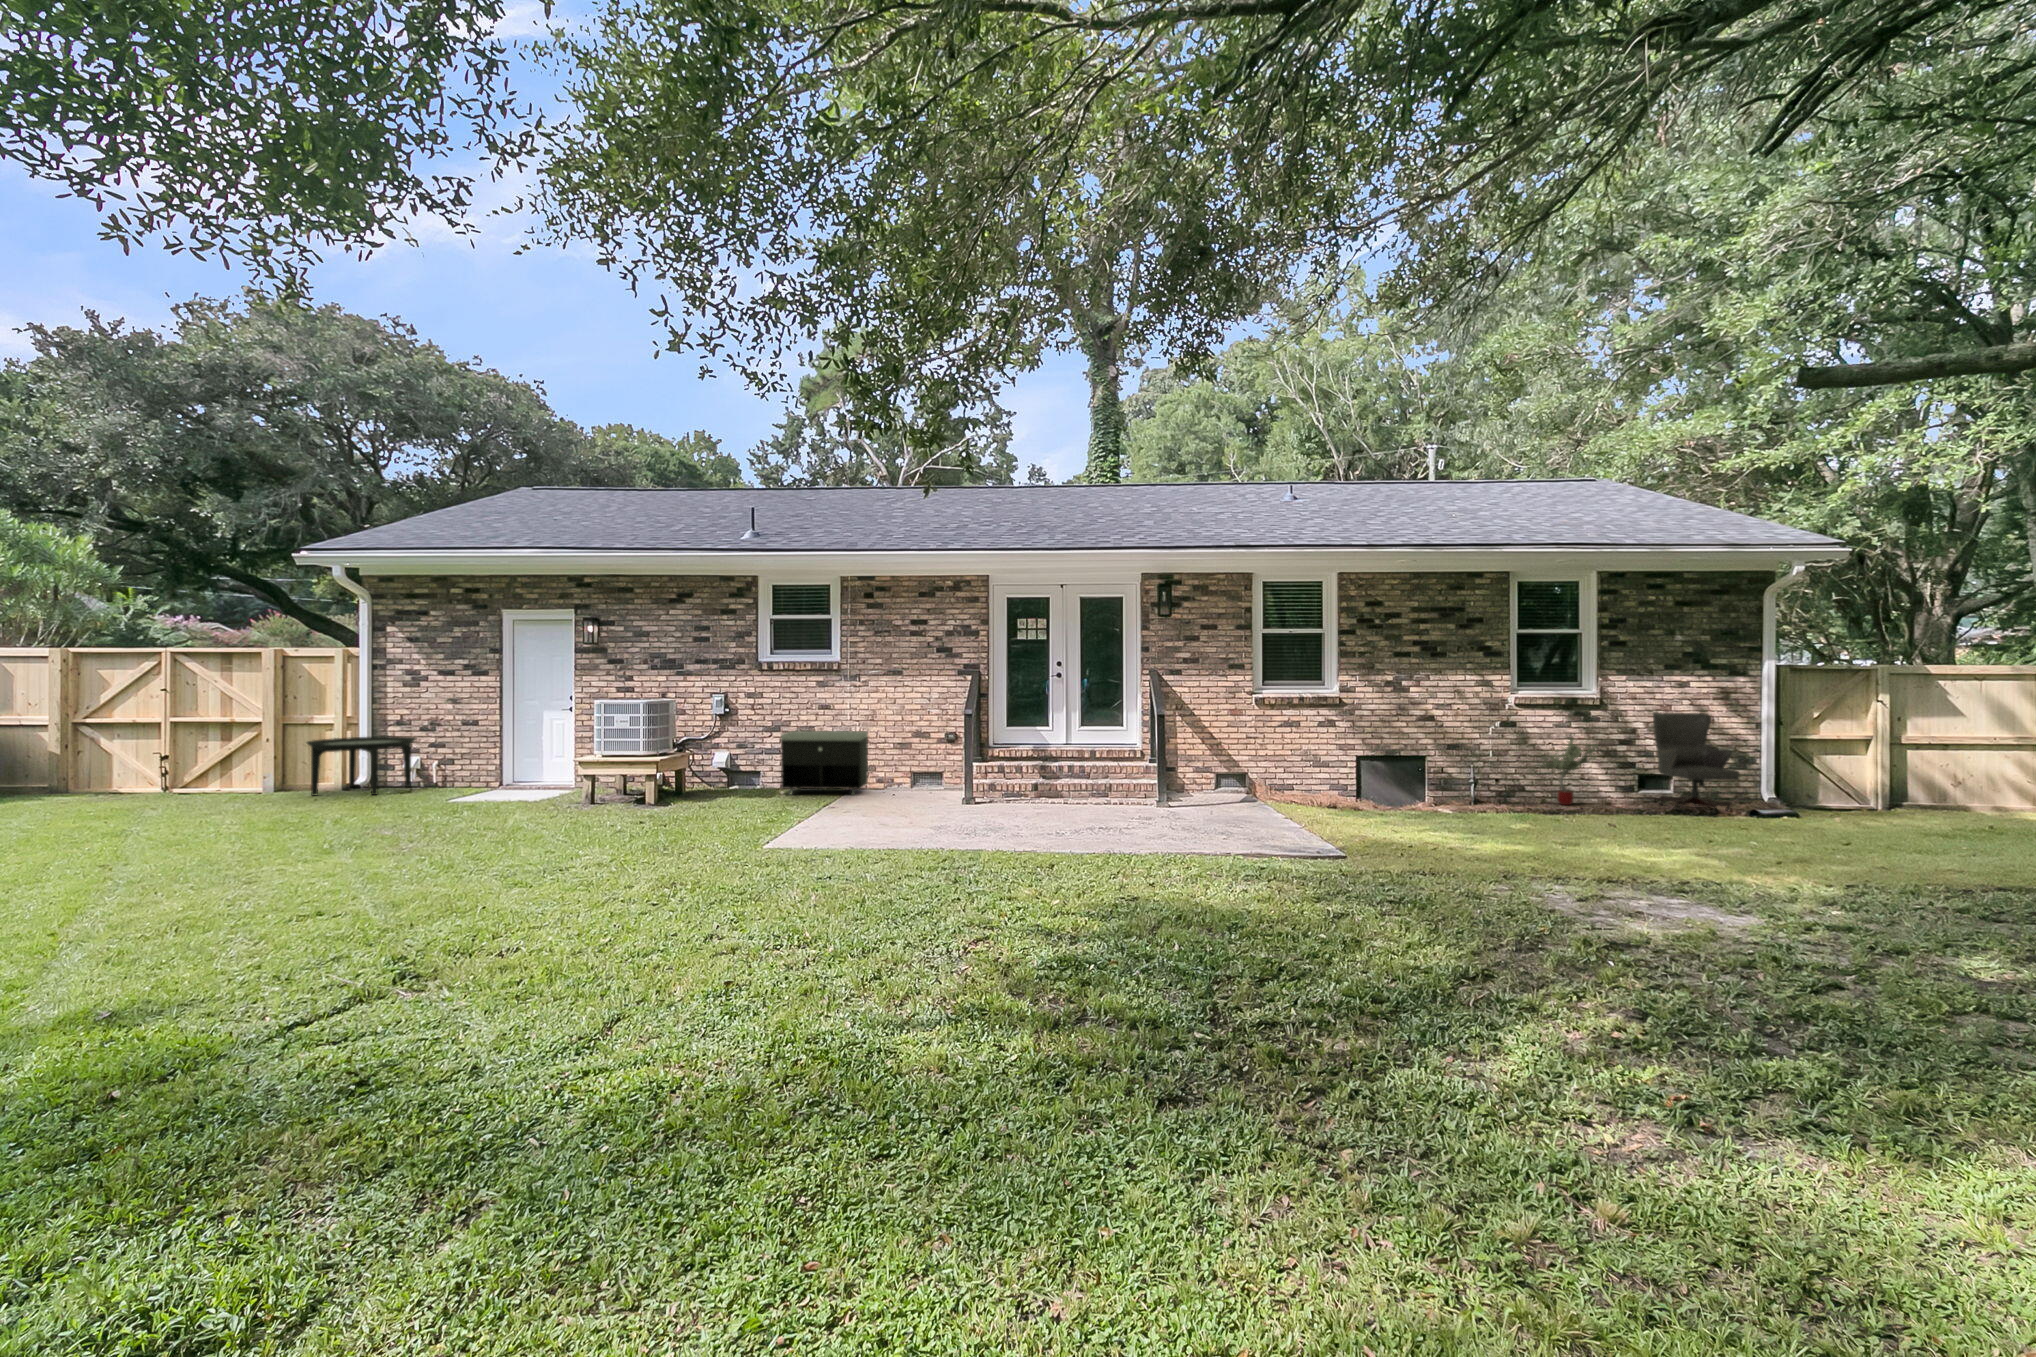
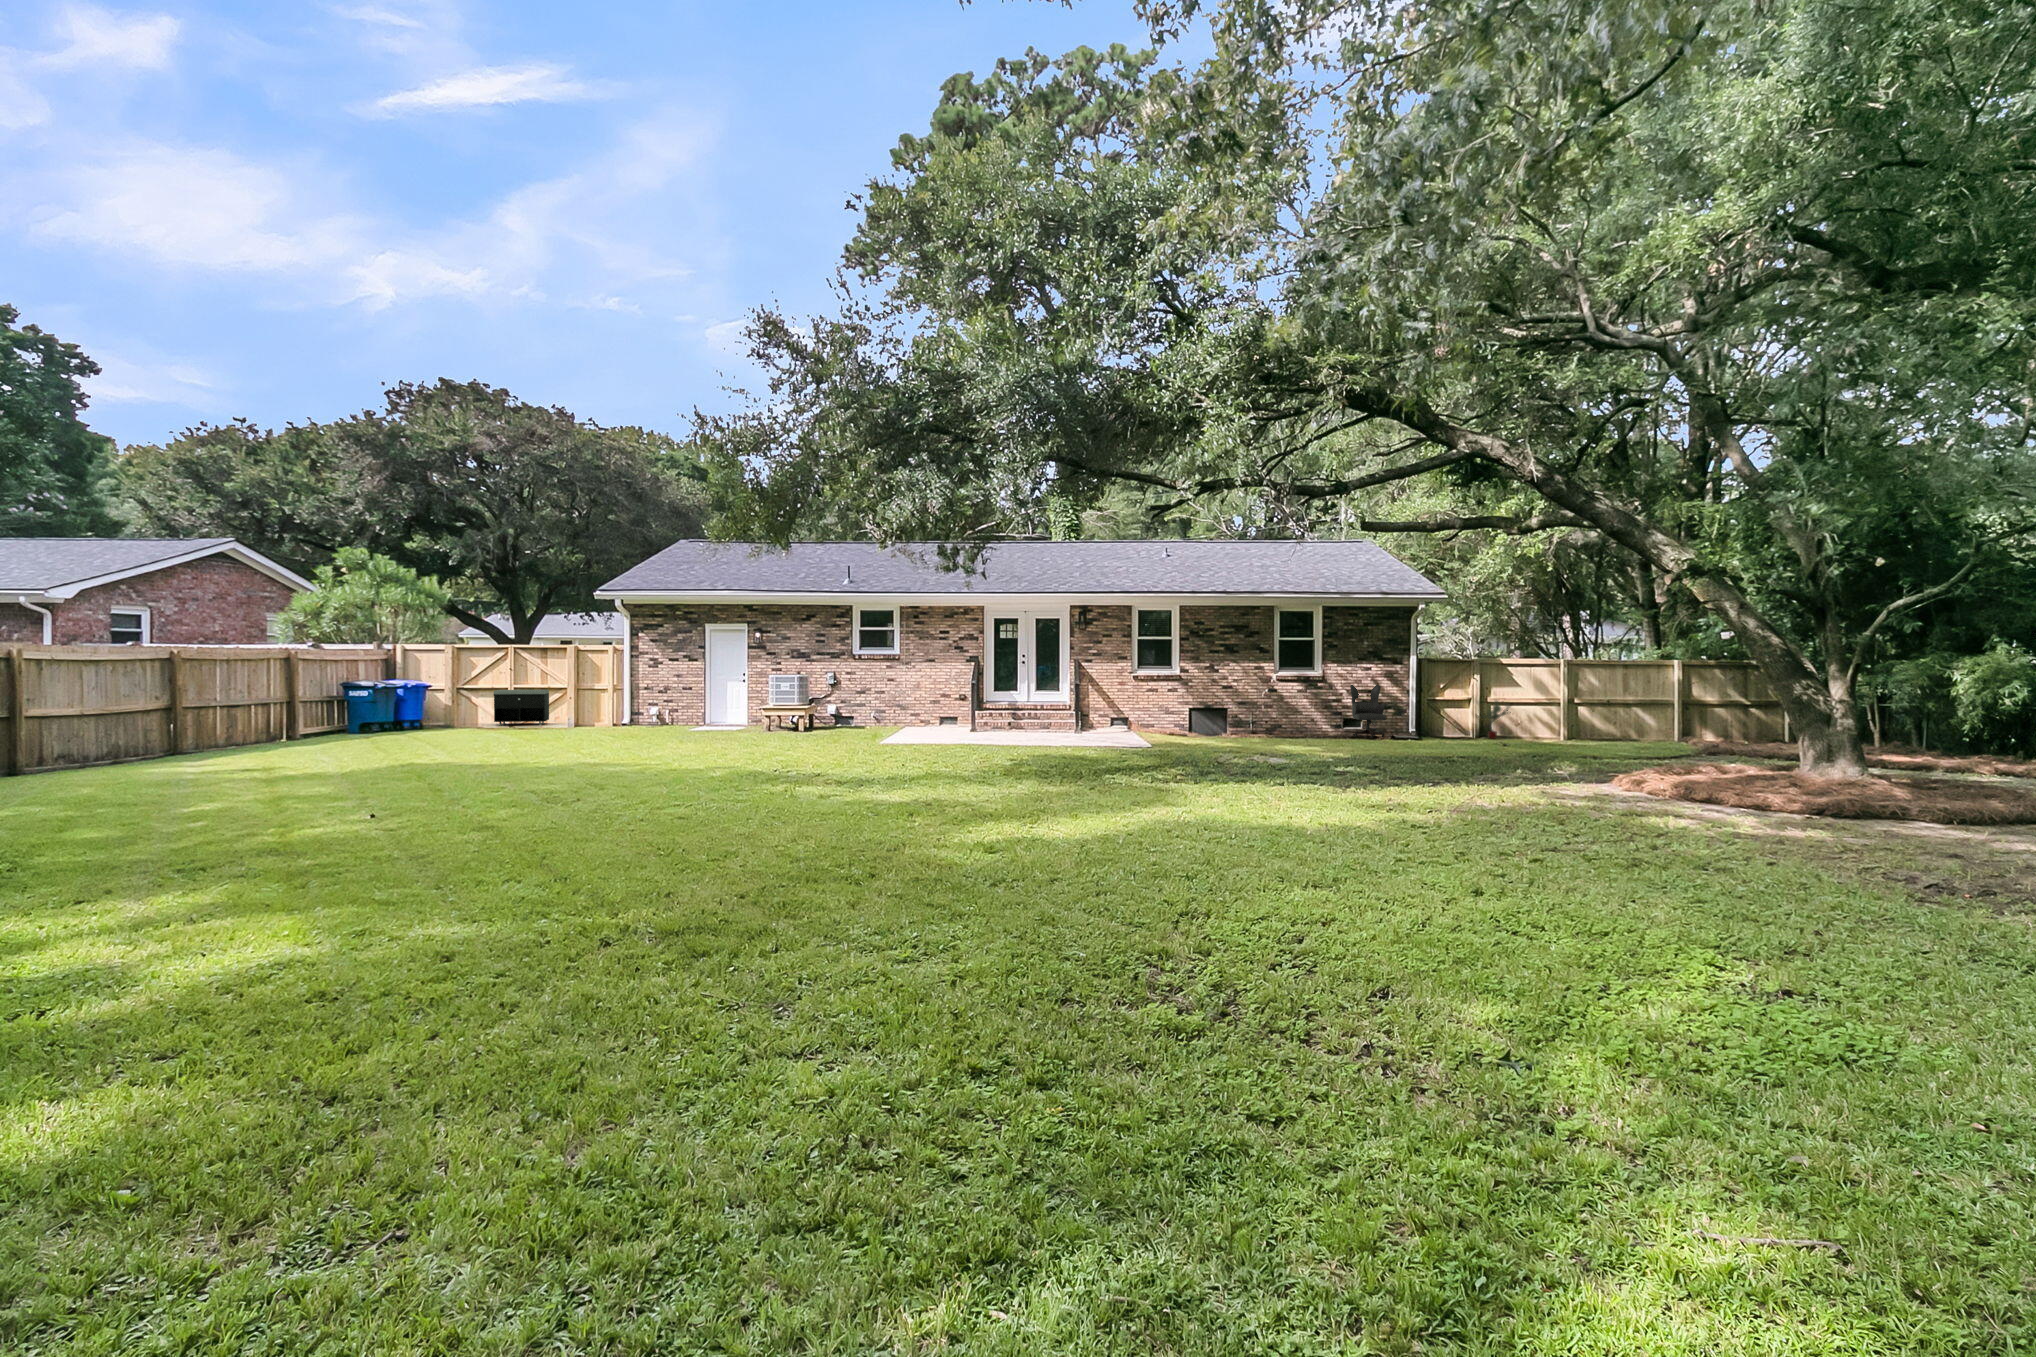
storage bench: present [781,731,868,795] -> present [494,690,549,725]
potted tree: present [1538,734,1598,805] -> present [1478,701,1511,739]
round table: present [307,736,416,795] -> none [605,696,659,727]

